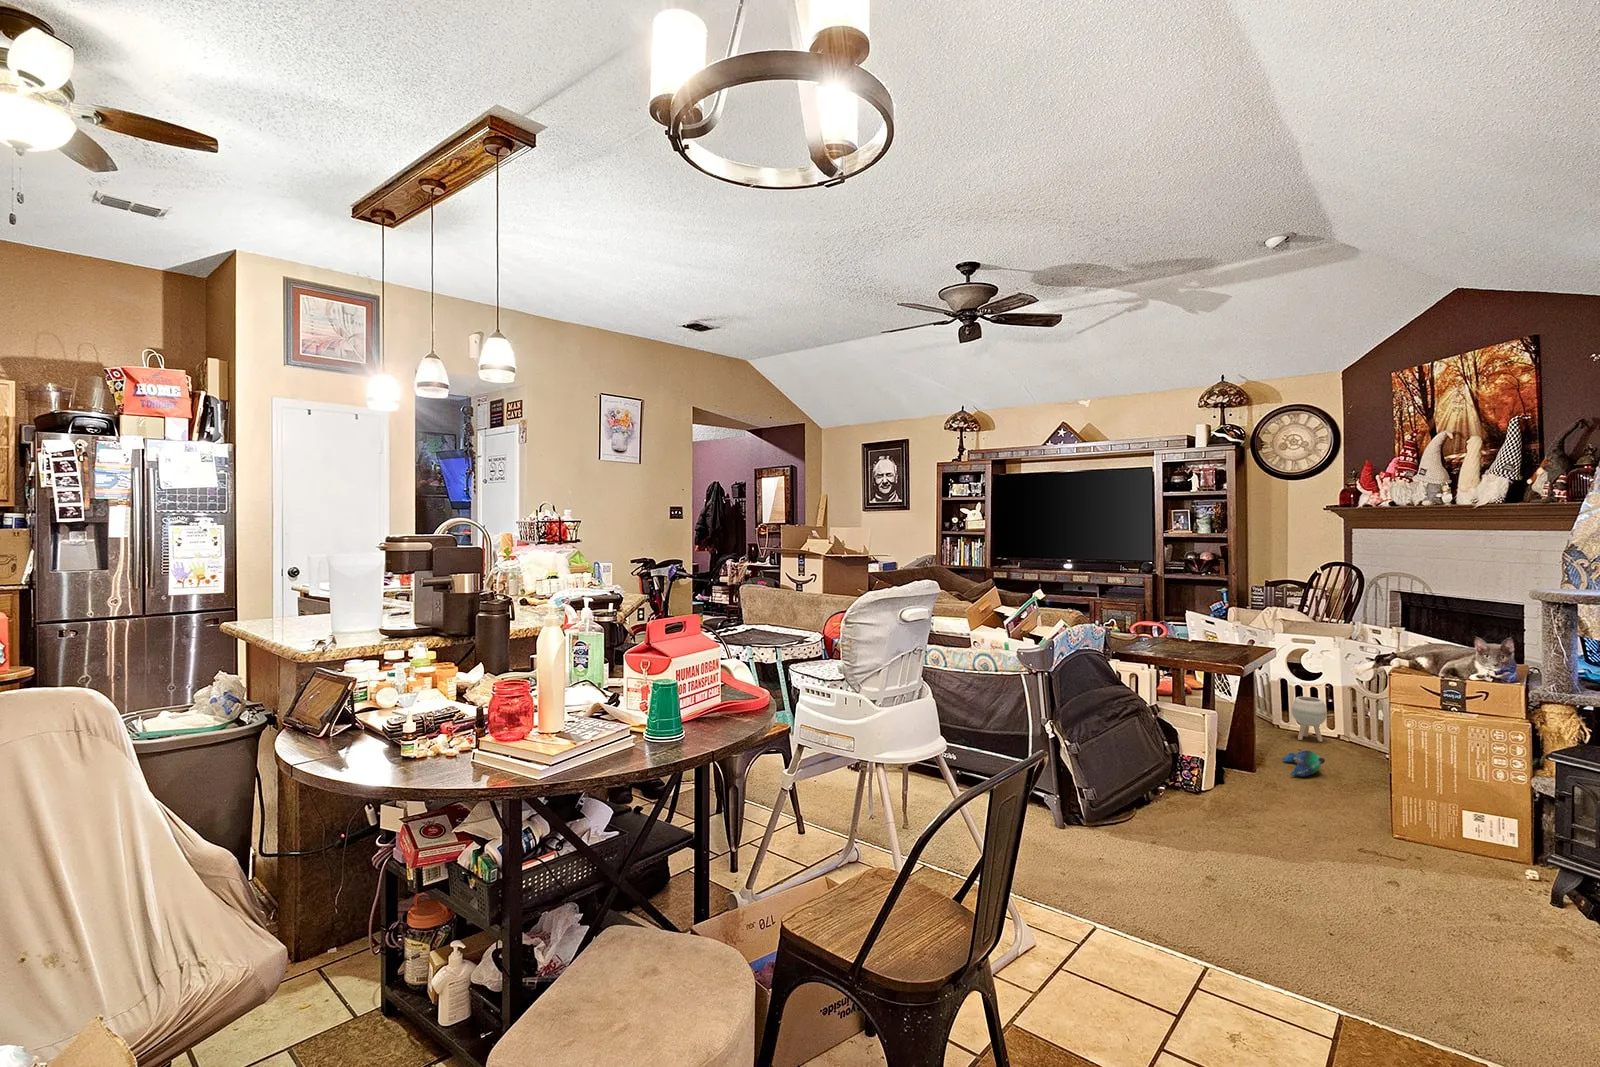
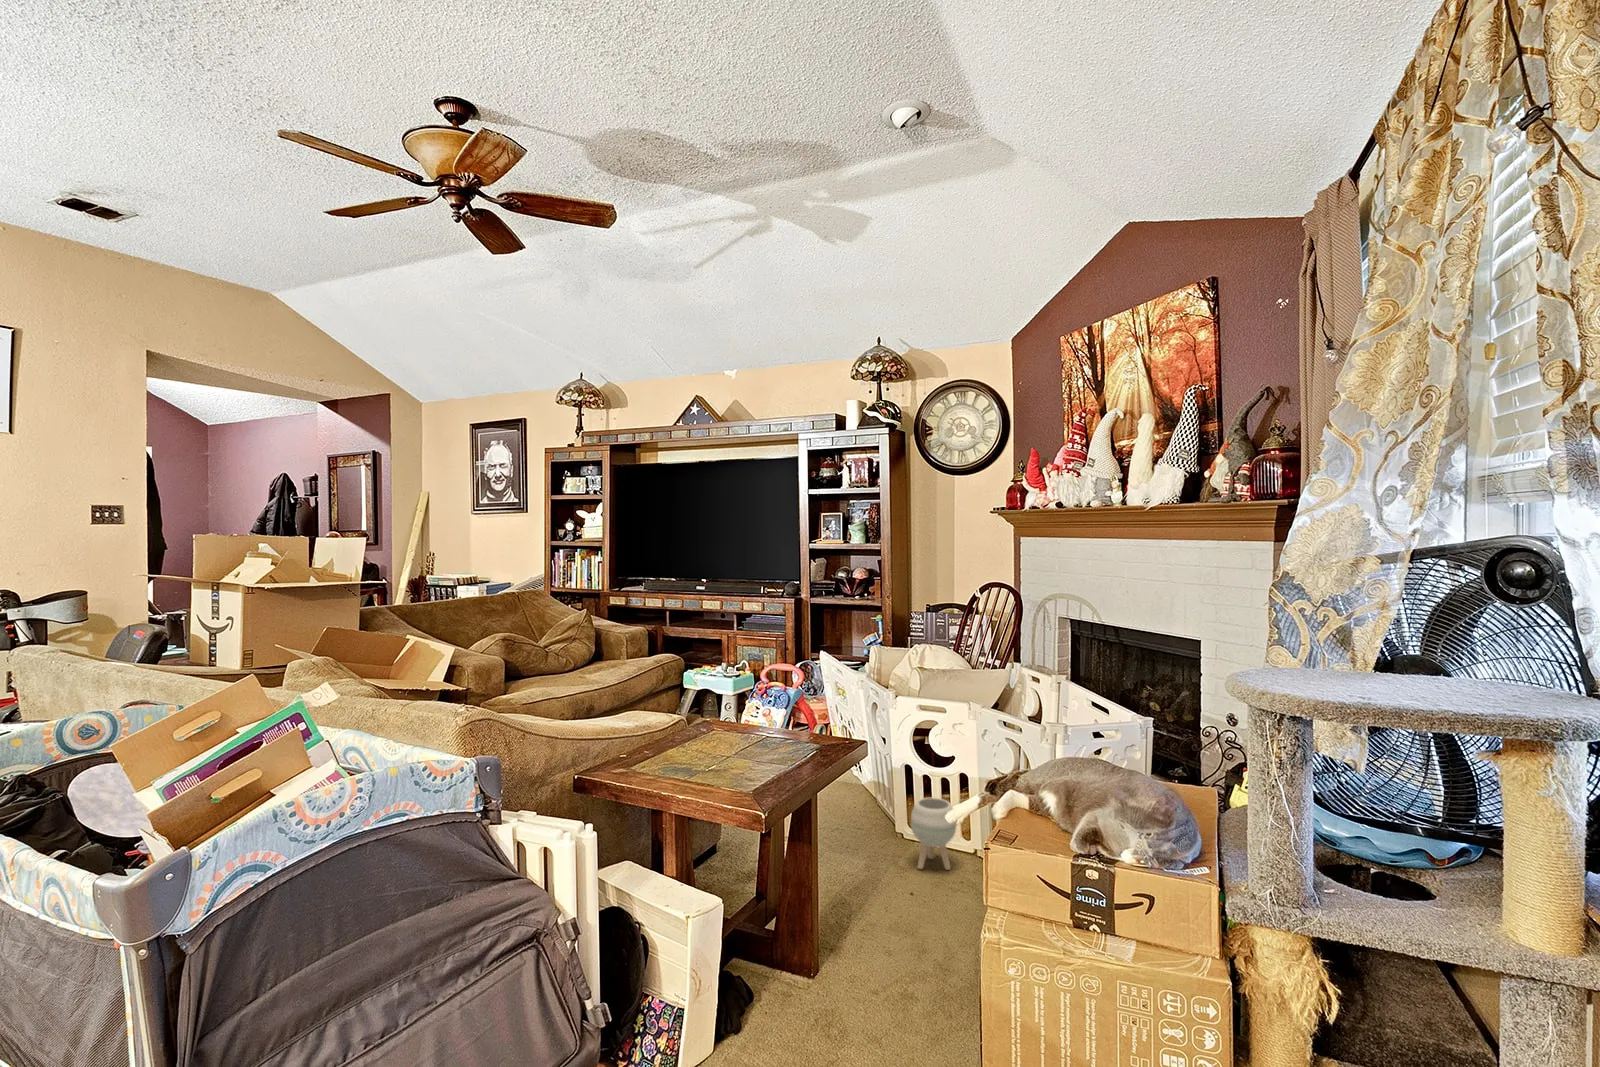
plush toy: present [1282,751,1325,777] -> none [871,915,928,980]

